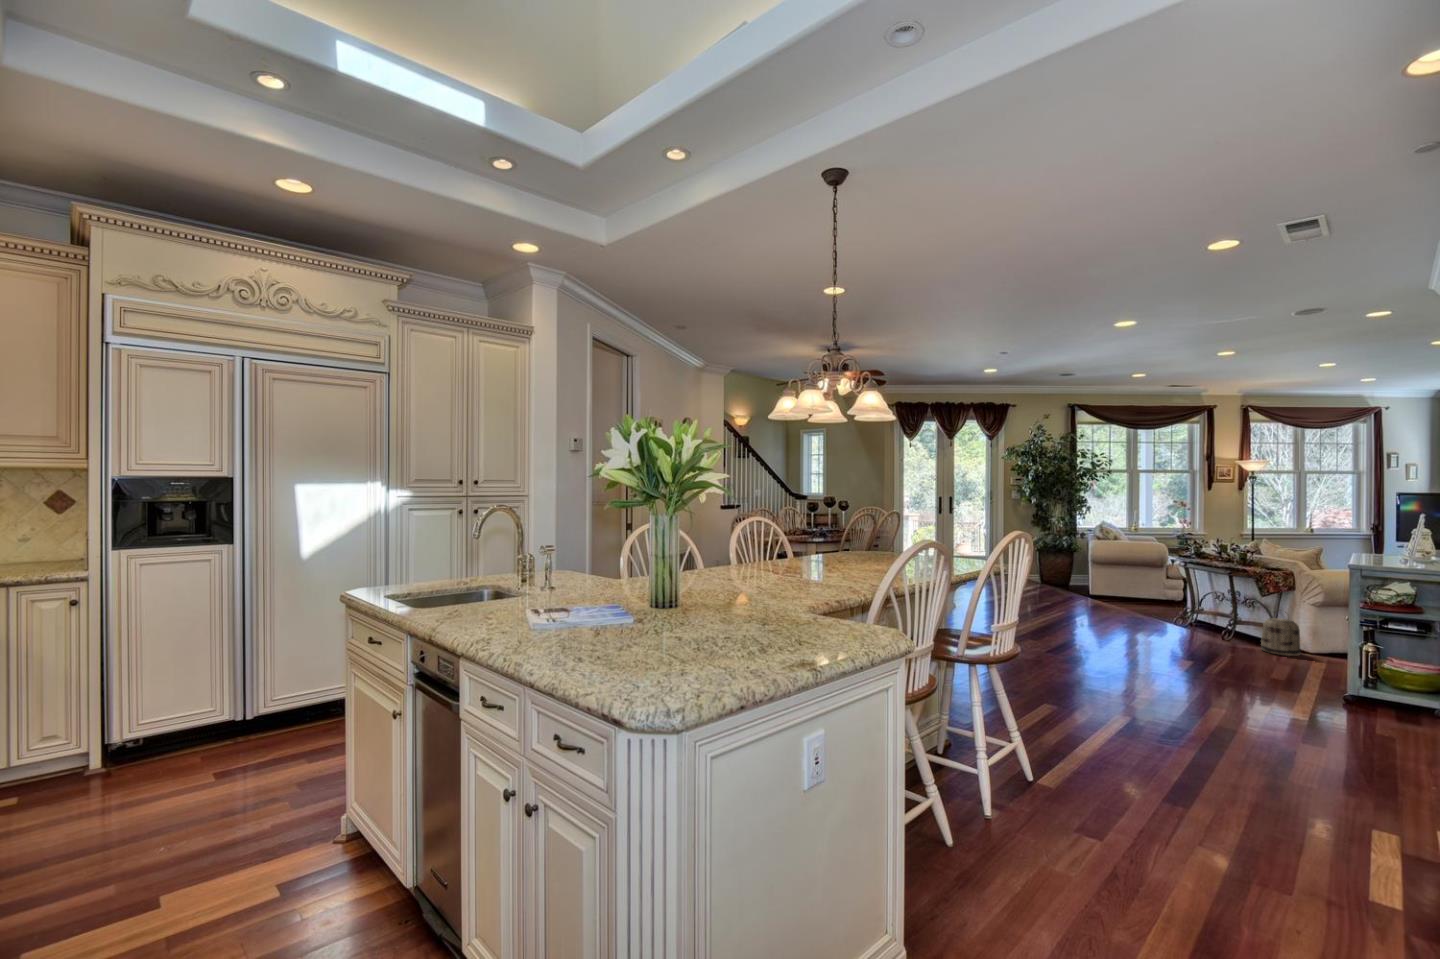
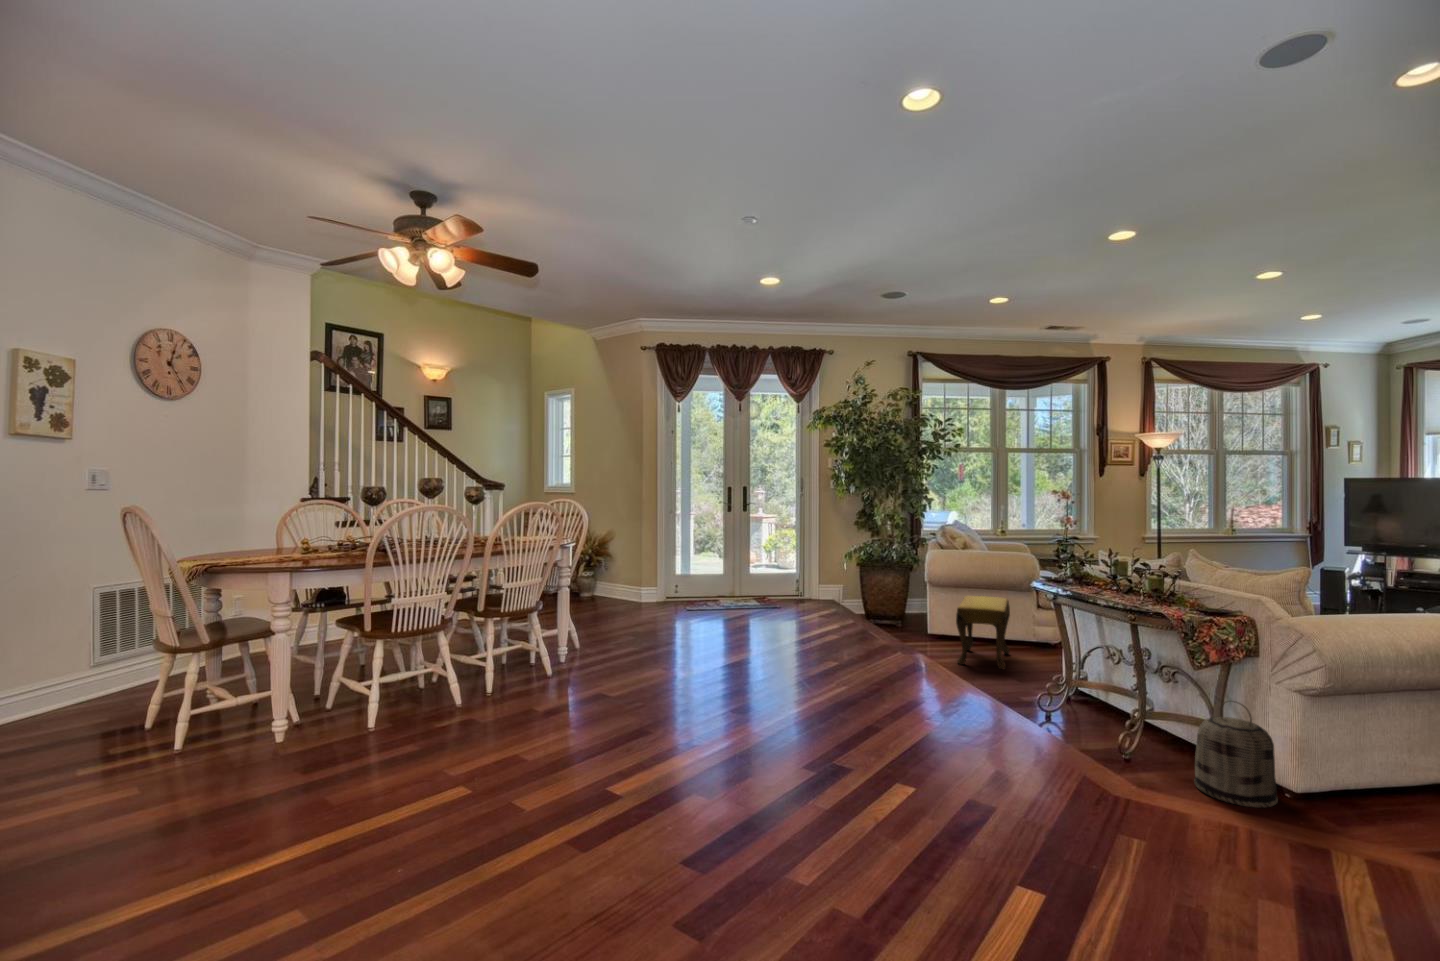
footstool: none [1118,568,1150,611] -> present [956,596,1010,670]

